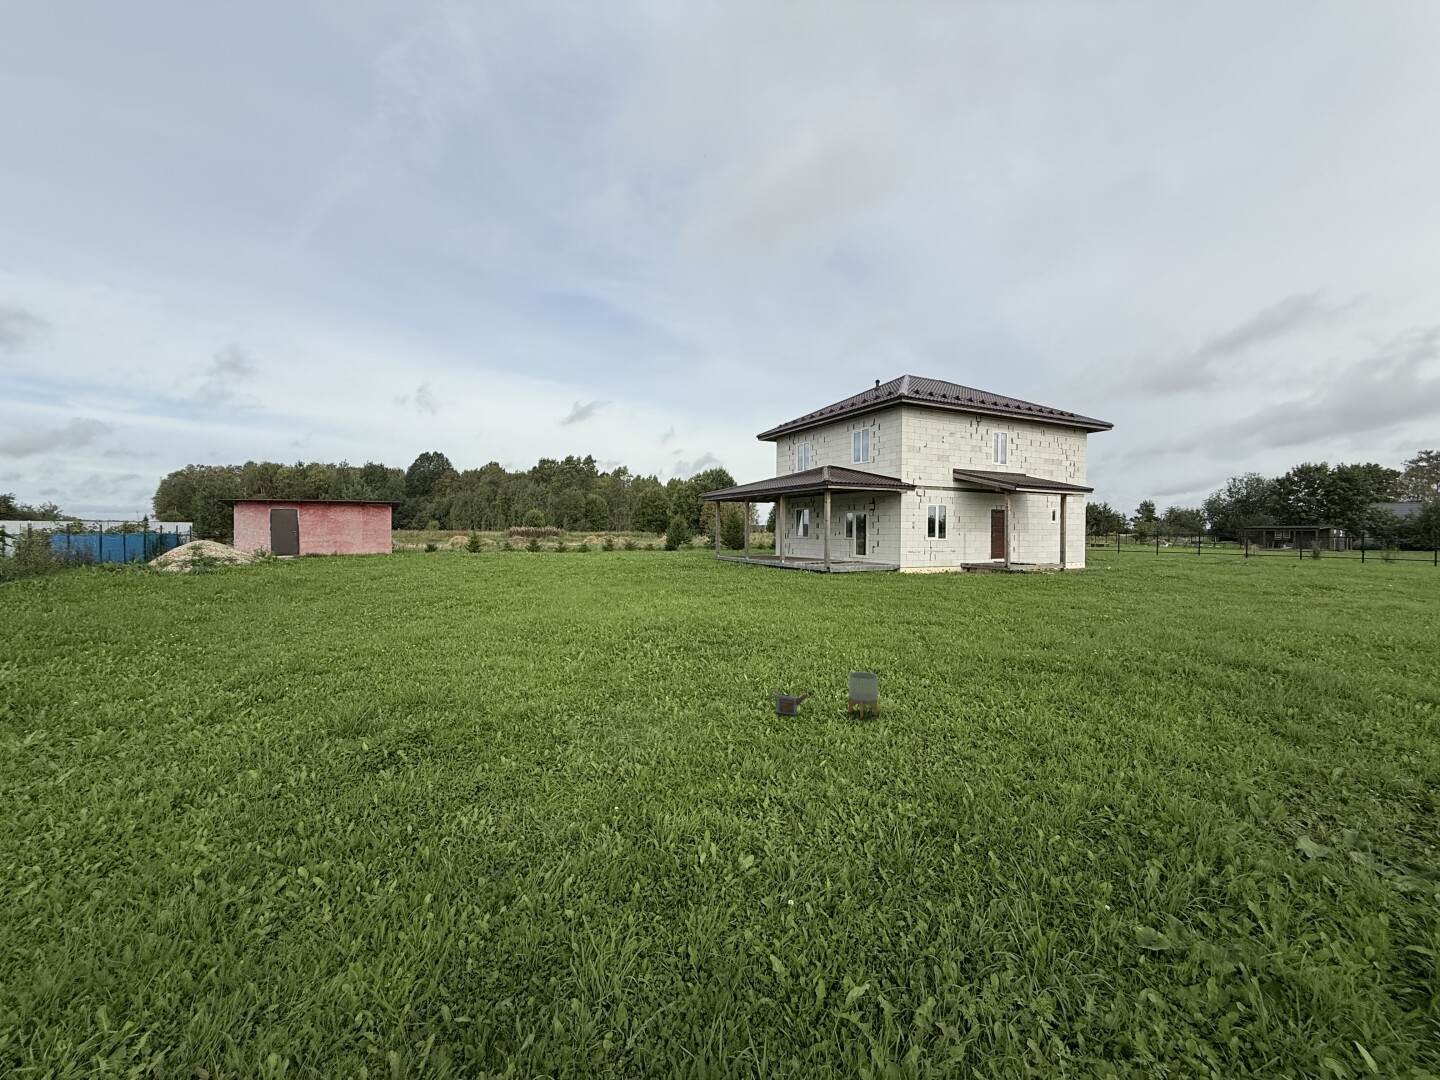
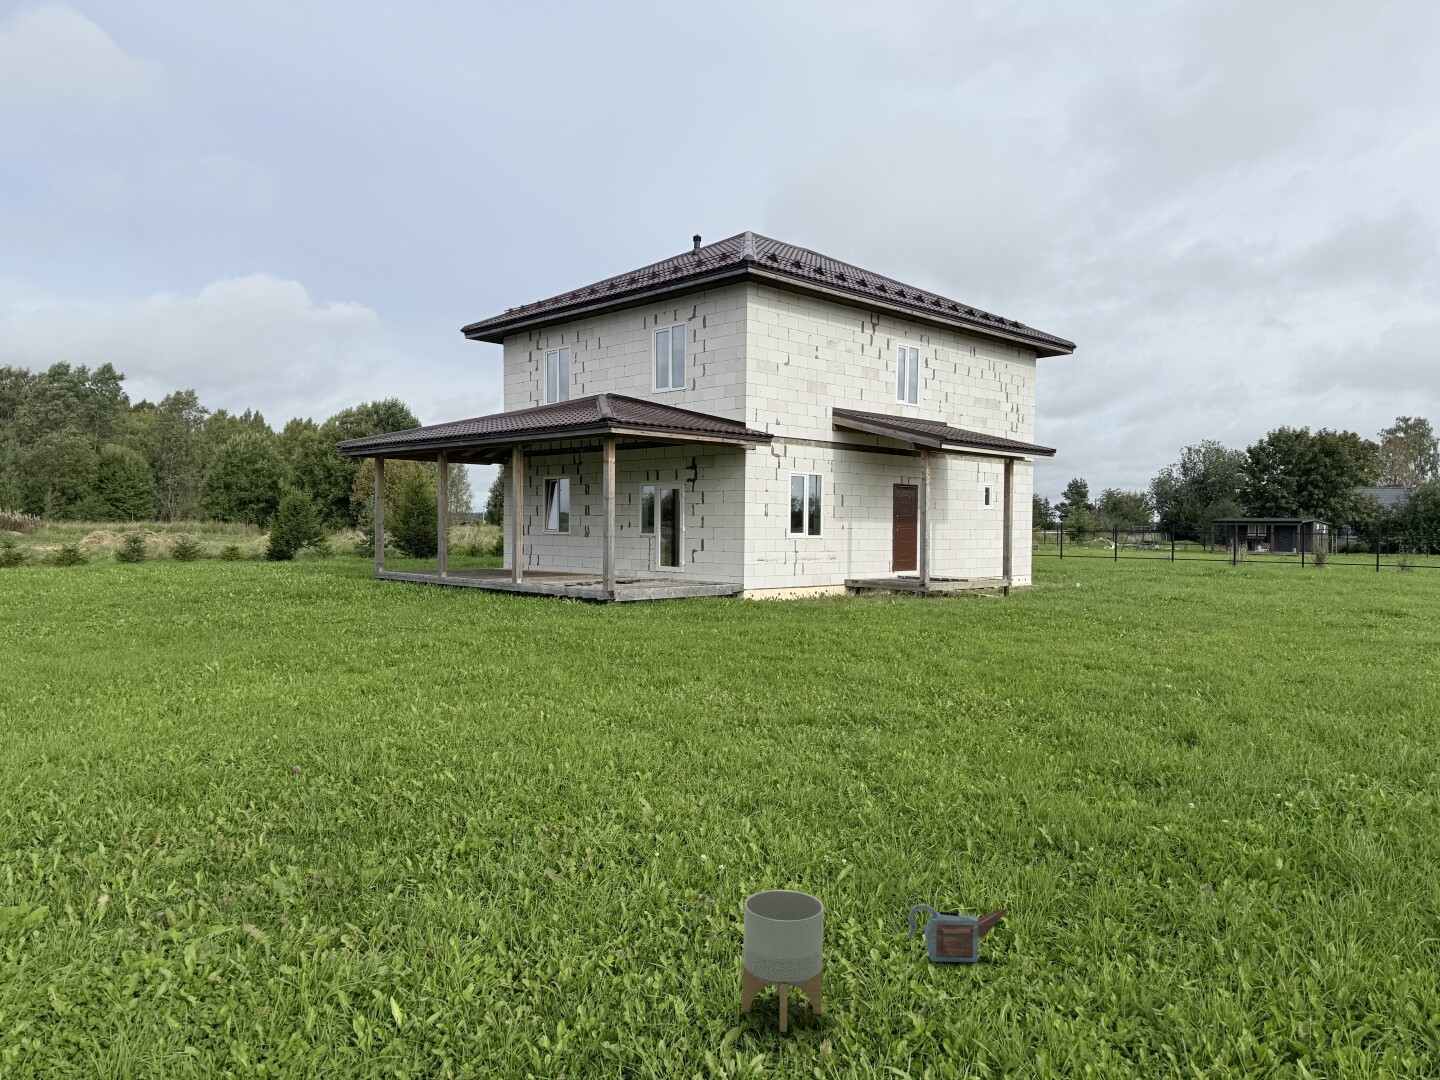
watering can: present [769,690,808,715] -> present [907,904,1007,962]

